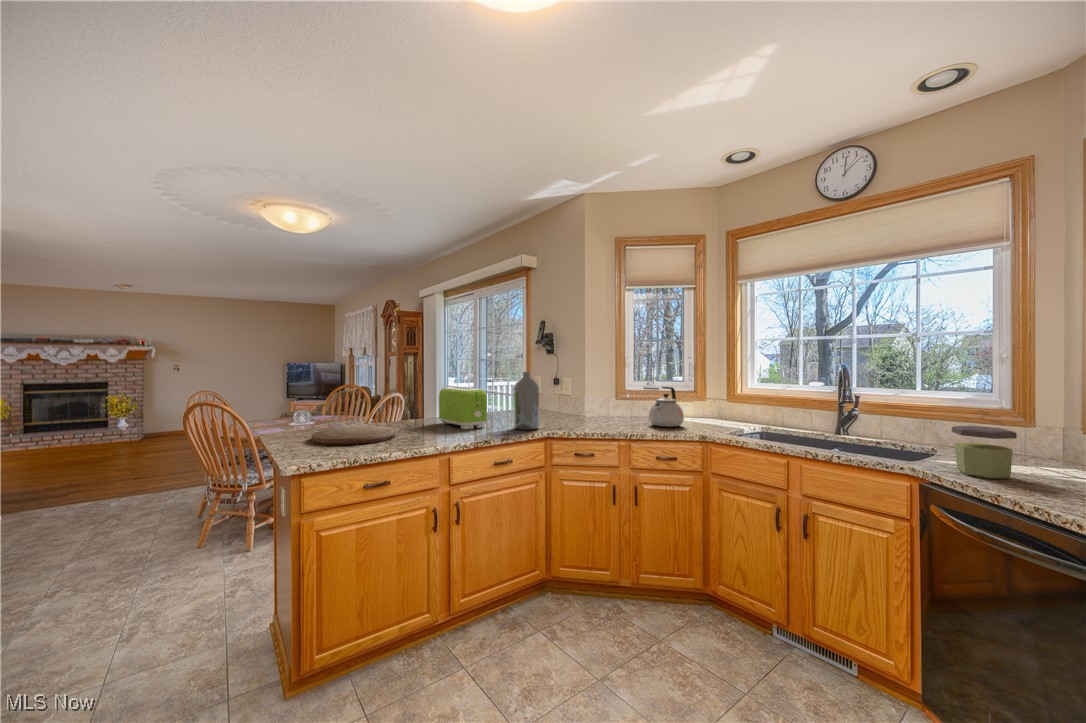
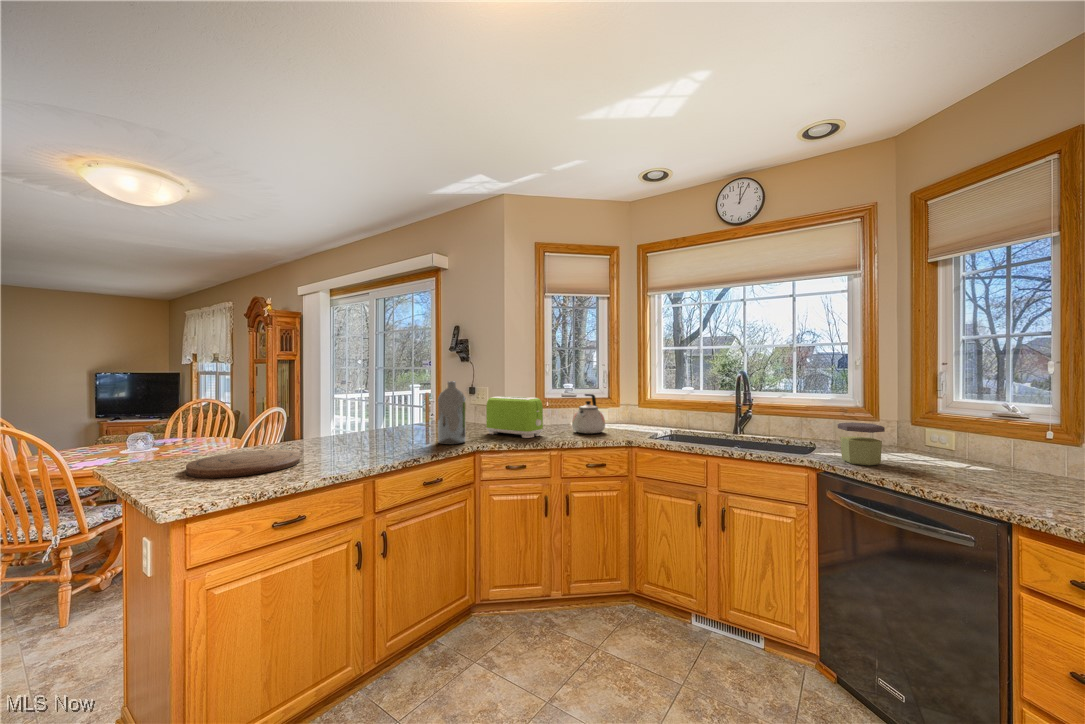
toaster: present [439,387,487,429] -> present [486,396,543,438]

